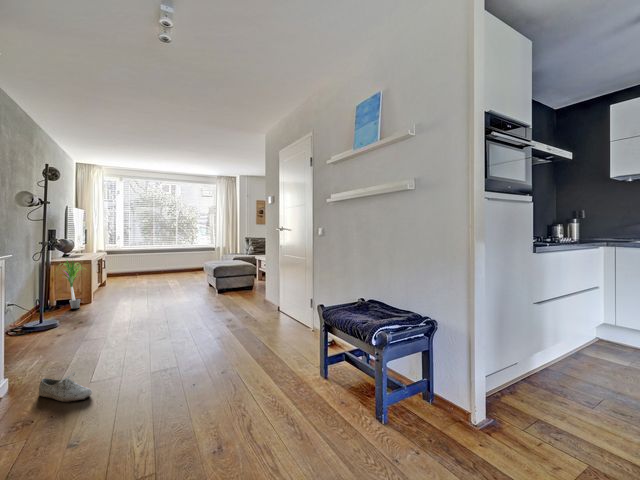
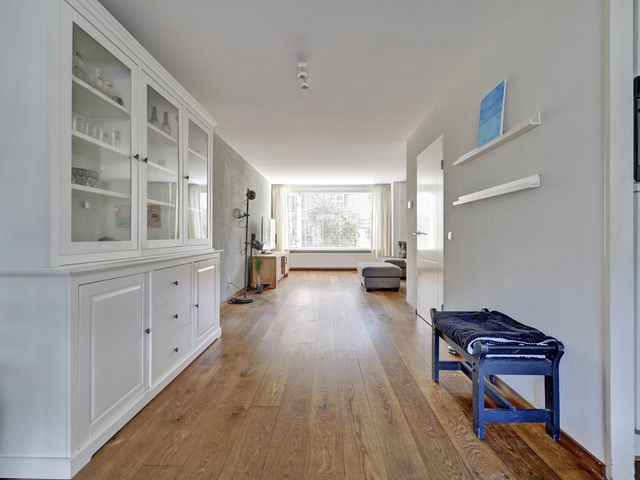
shoe: present [39,372,92,402] -> none [213,335,244,358]

